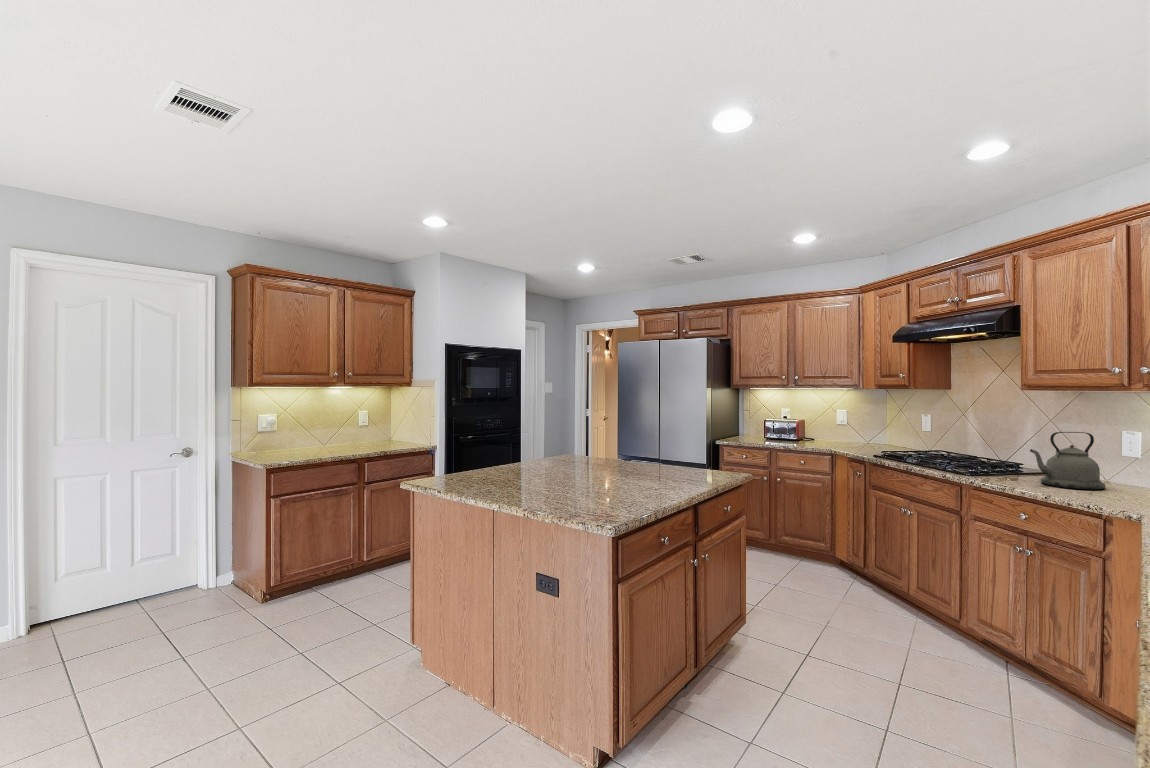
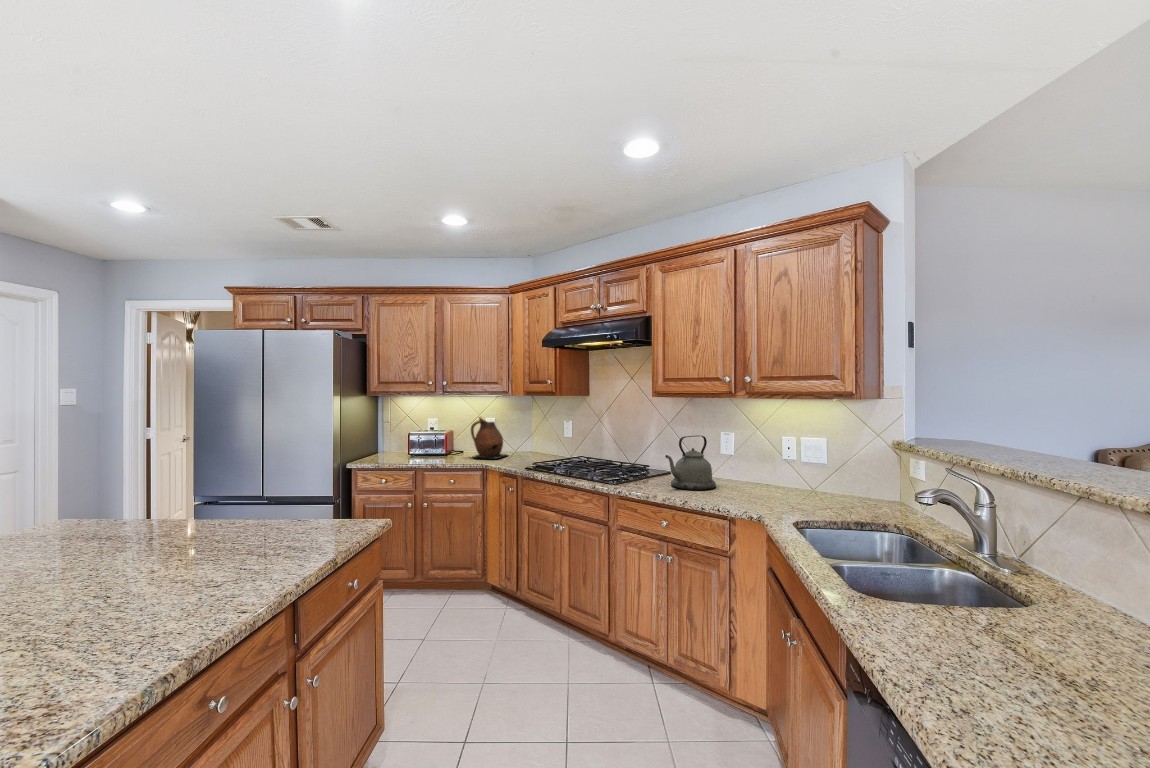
ceramic pitcher: none [821,408,860,447] -> present [471,417,506,459]

